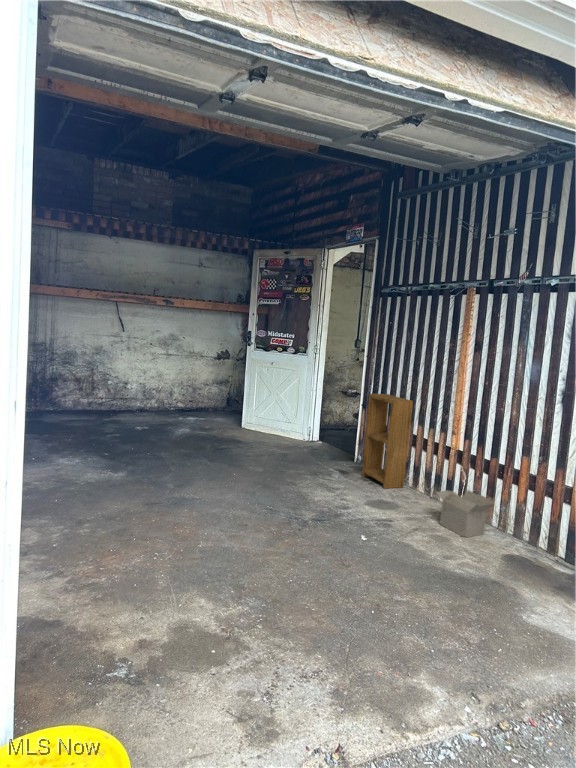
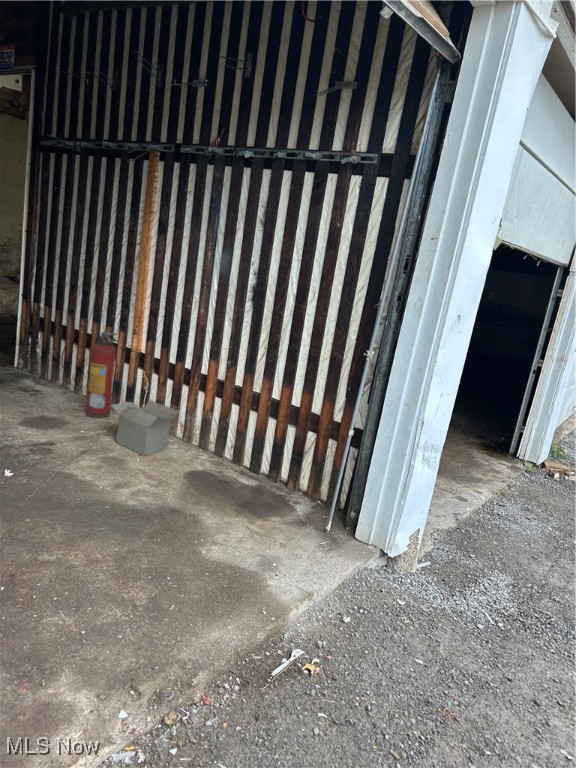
shelving unit: present [362,394,413,488] -> none [22,280,86,402]
fire extinguisher: none [412,433,440,504] -> present [86,332,117,418]

